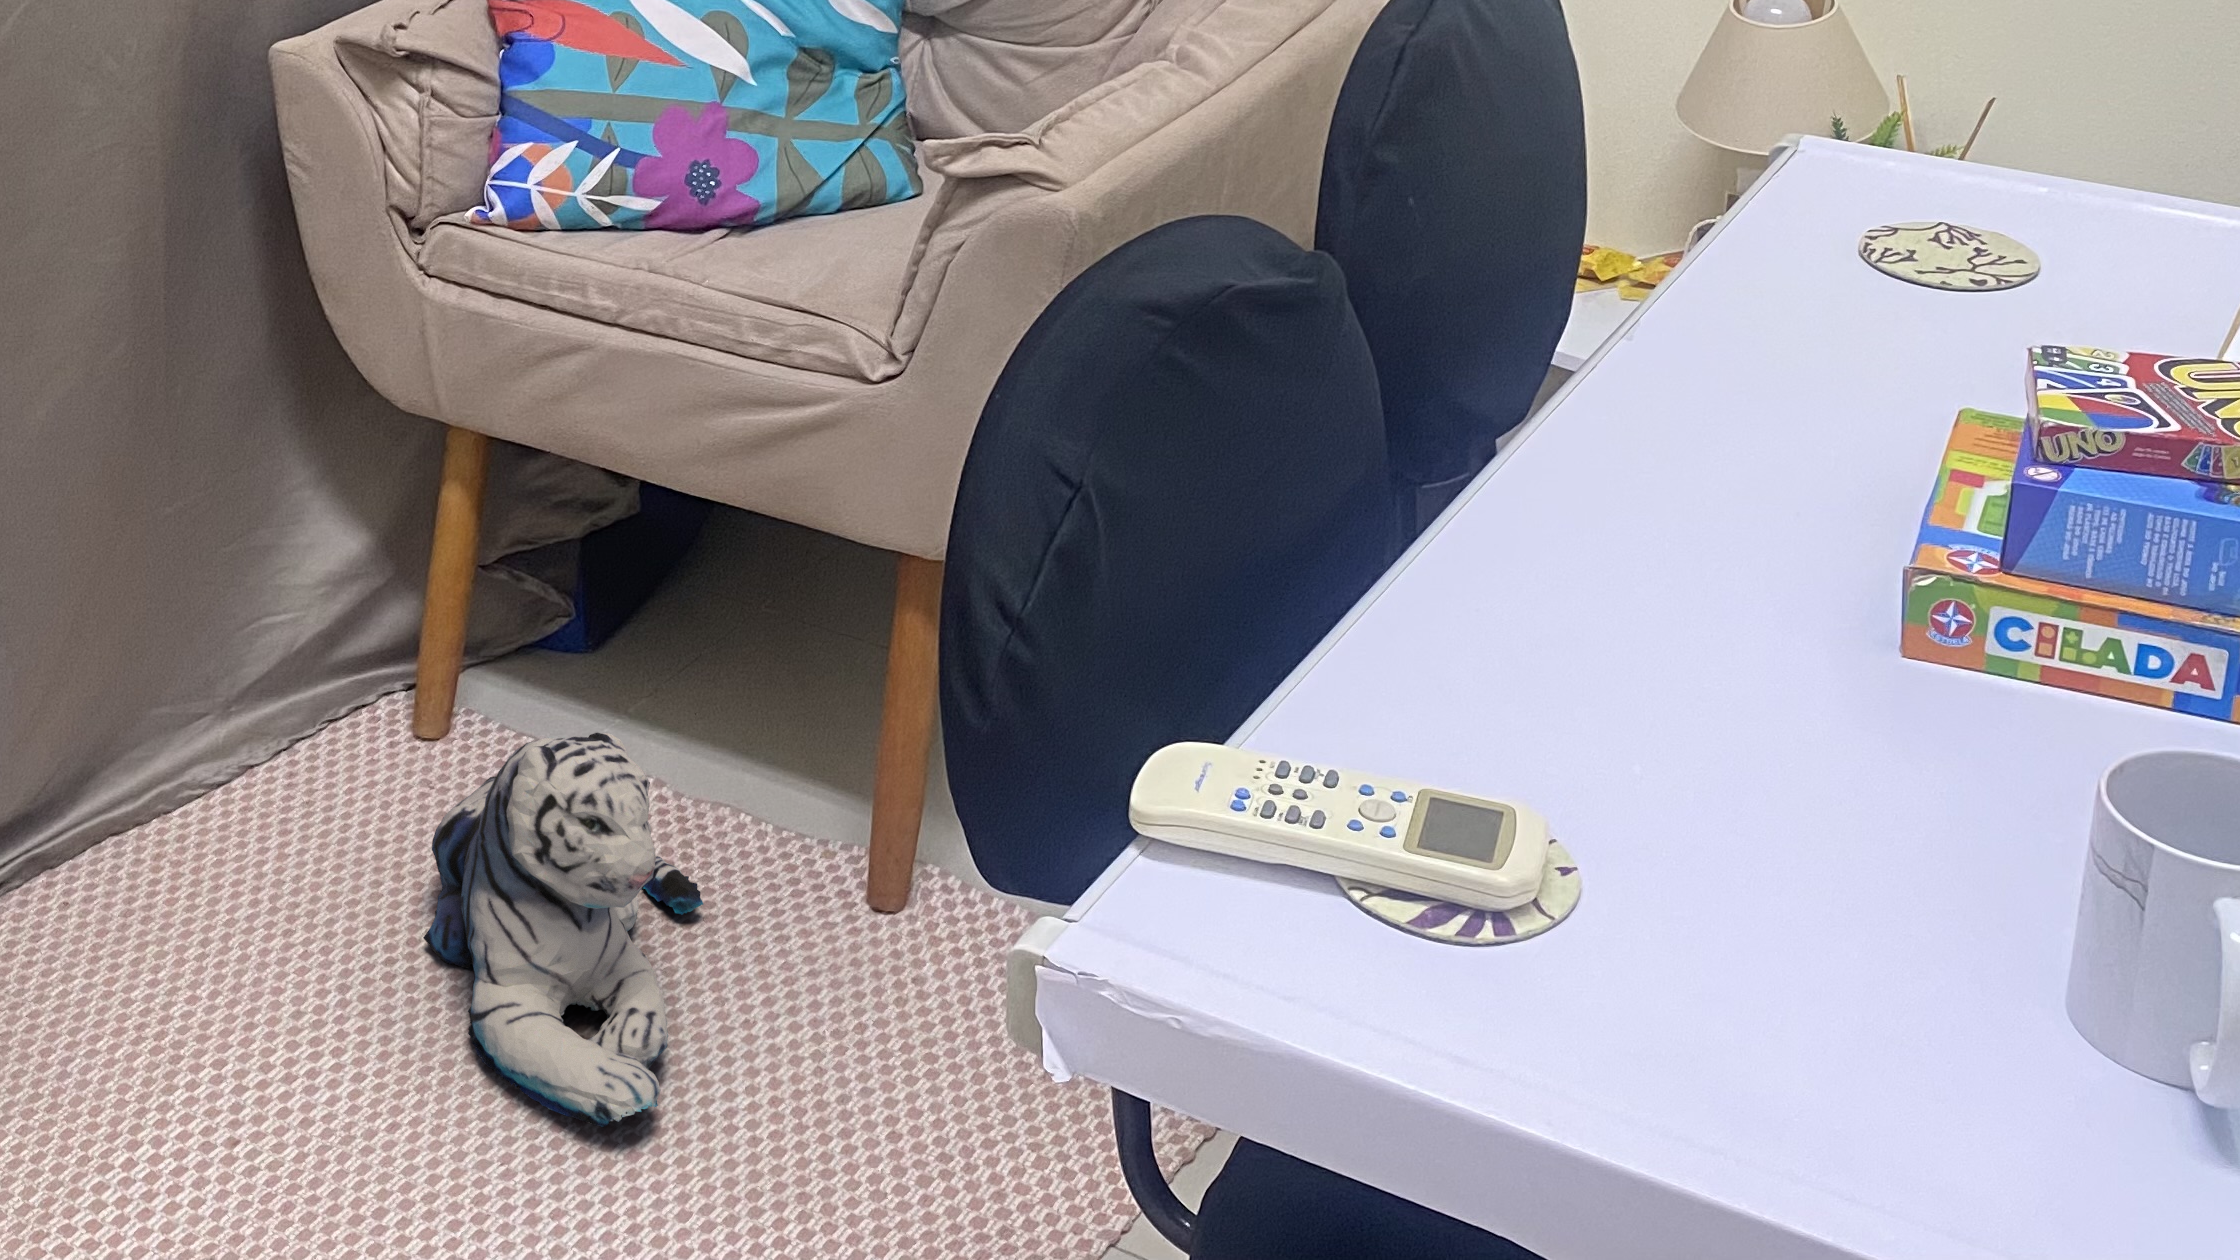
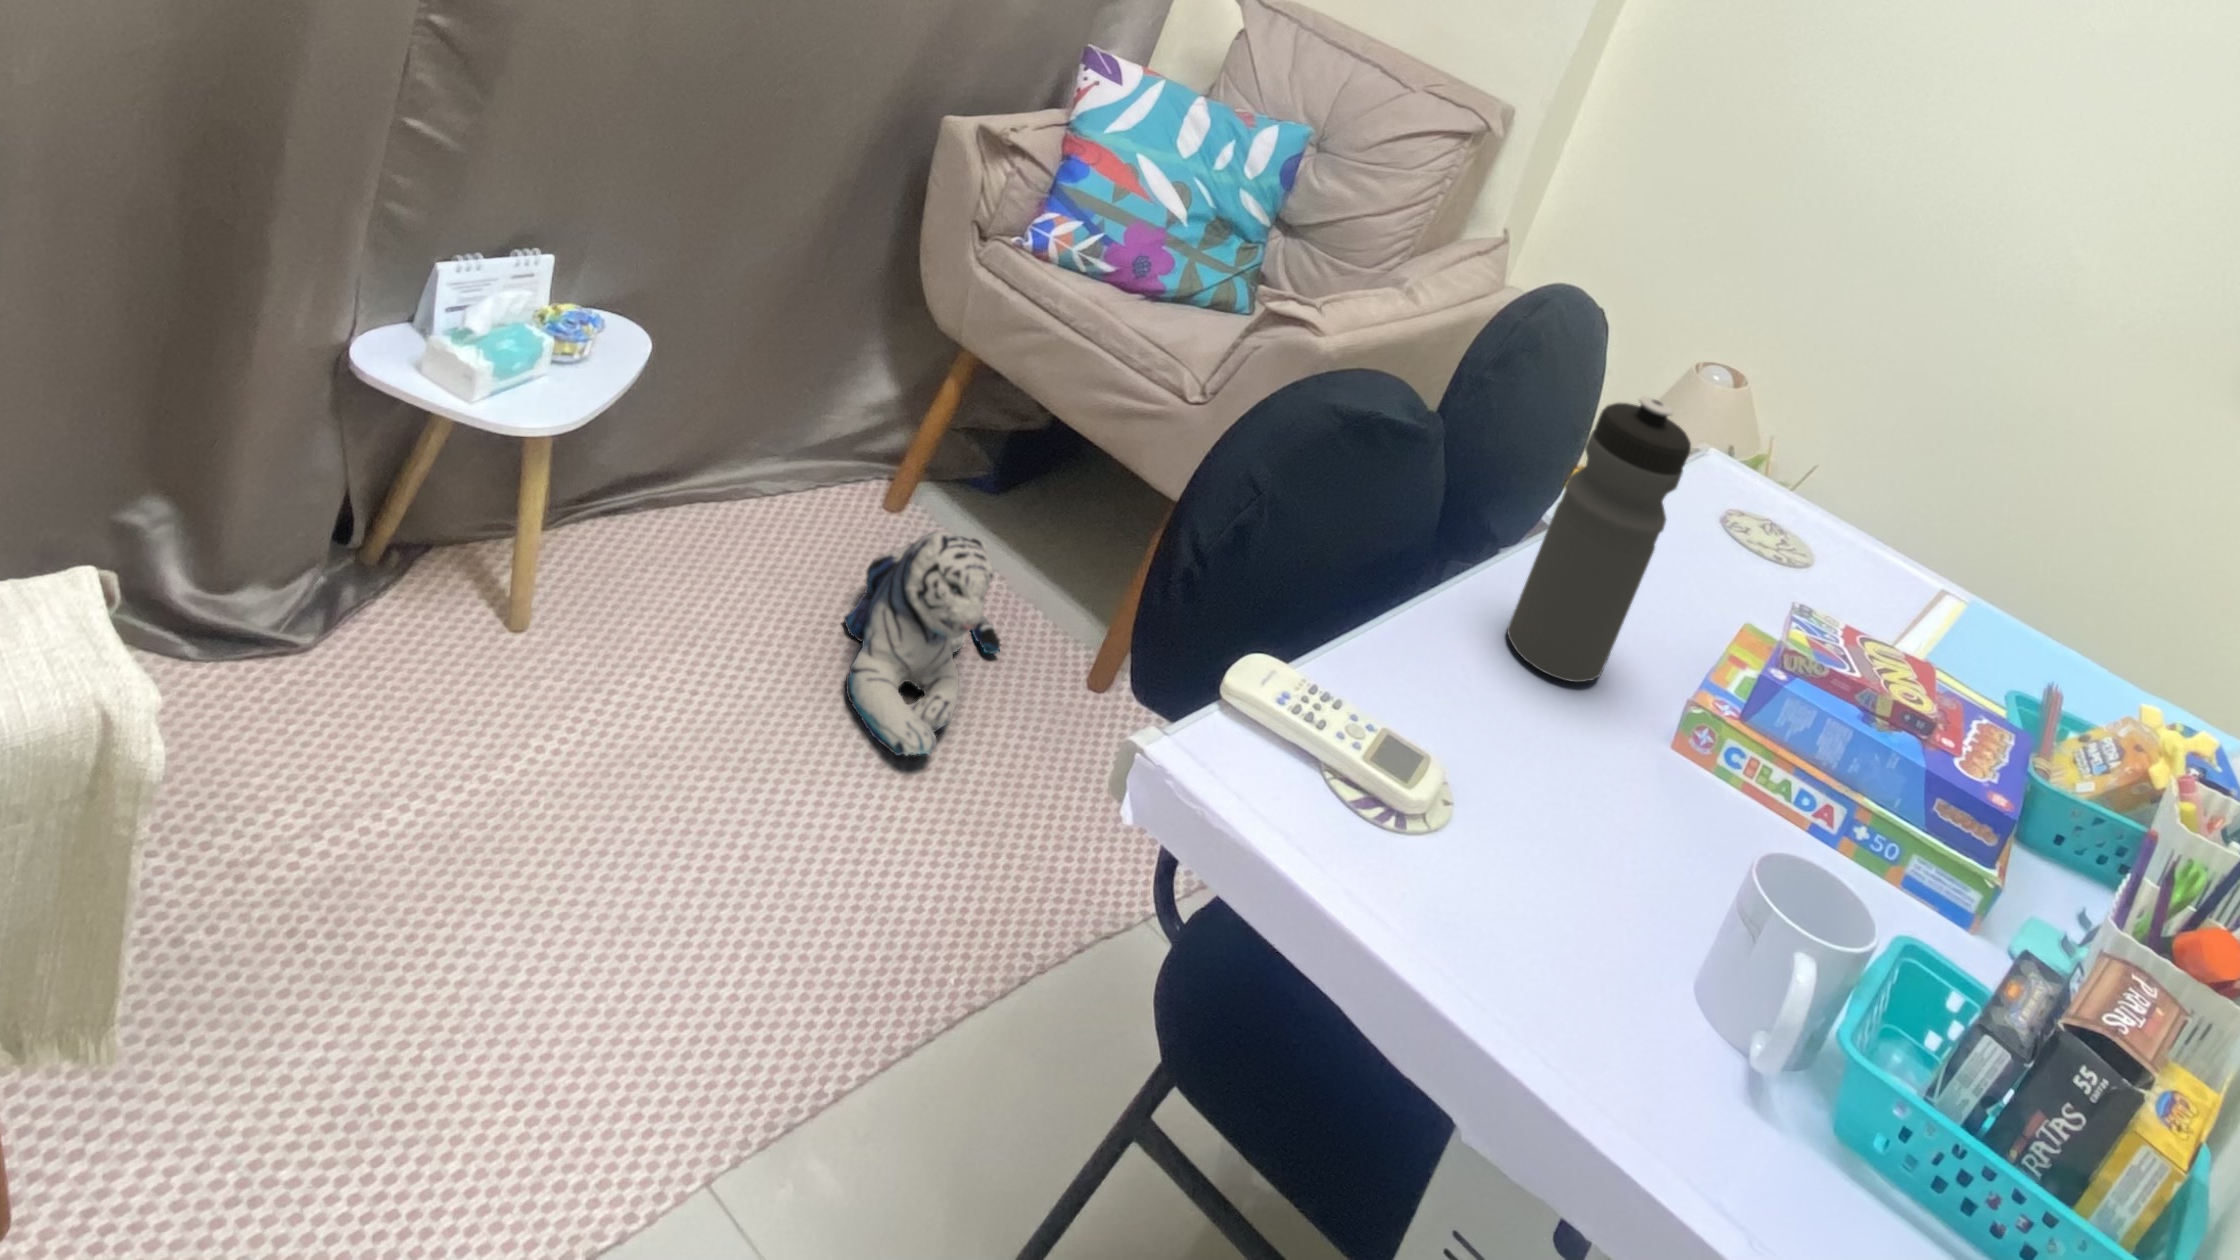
water bottle: none [1557,95,1767,611] -> present [1507,396,1691,682]

